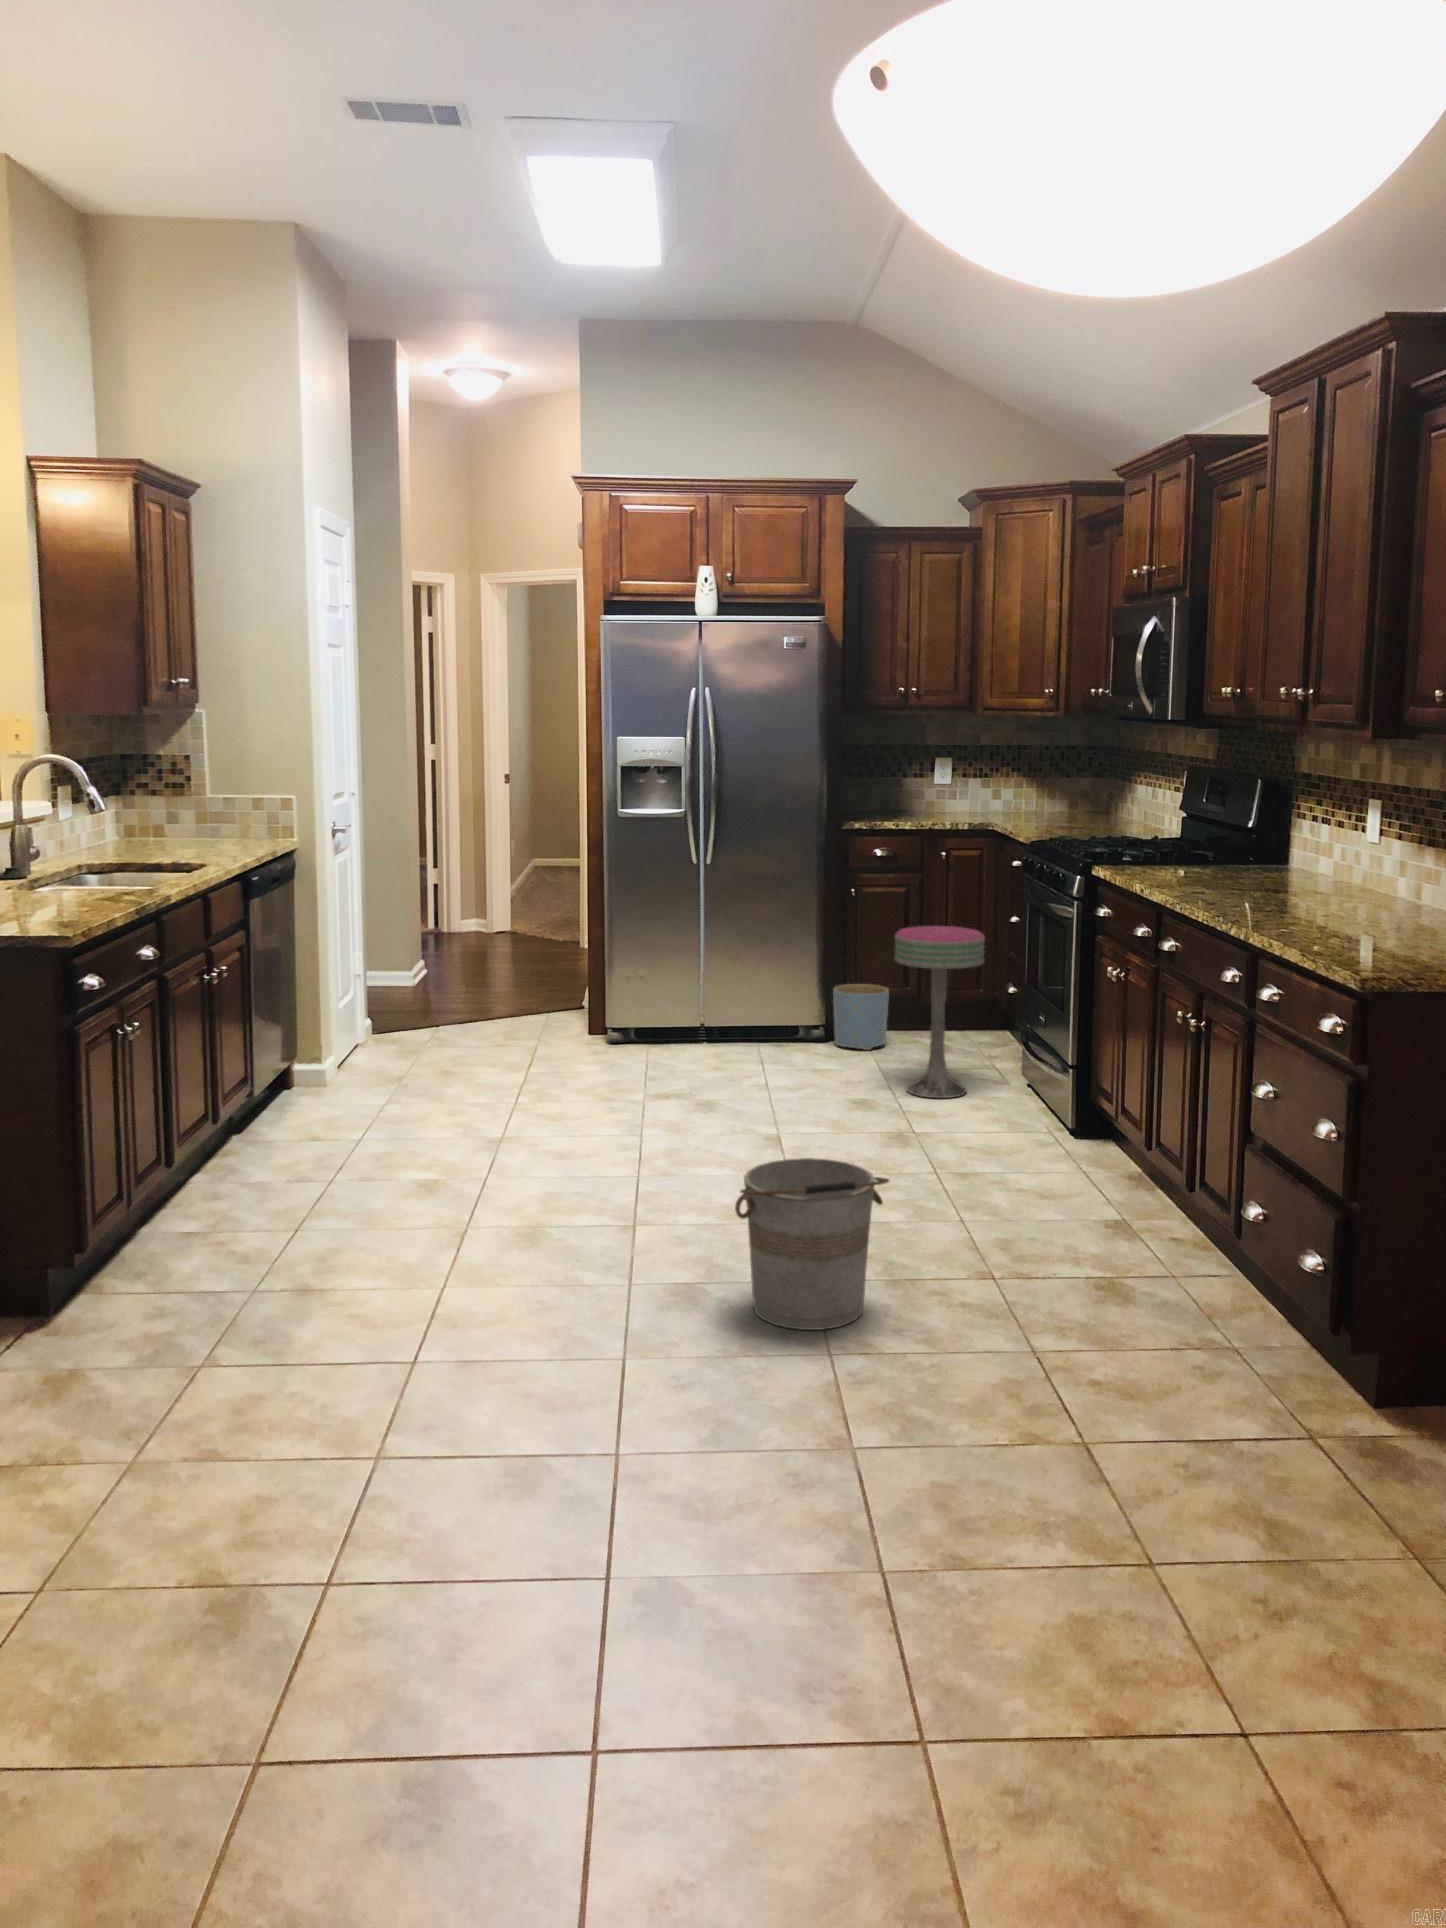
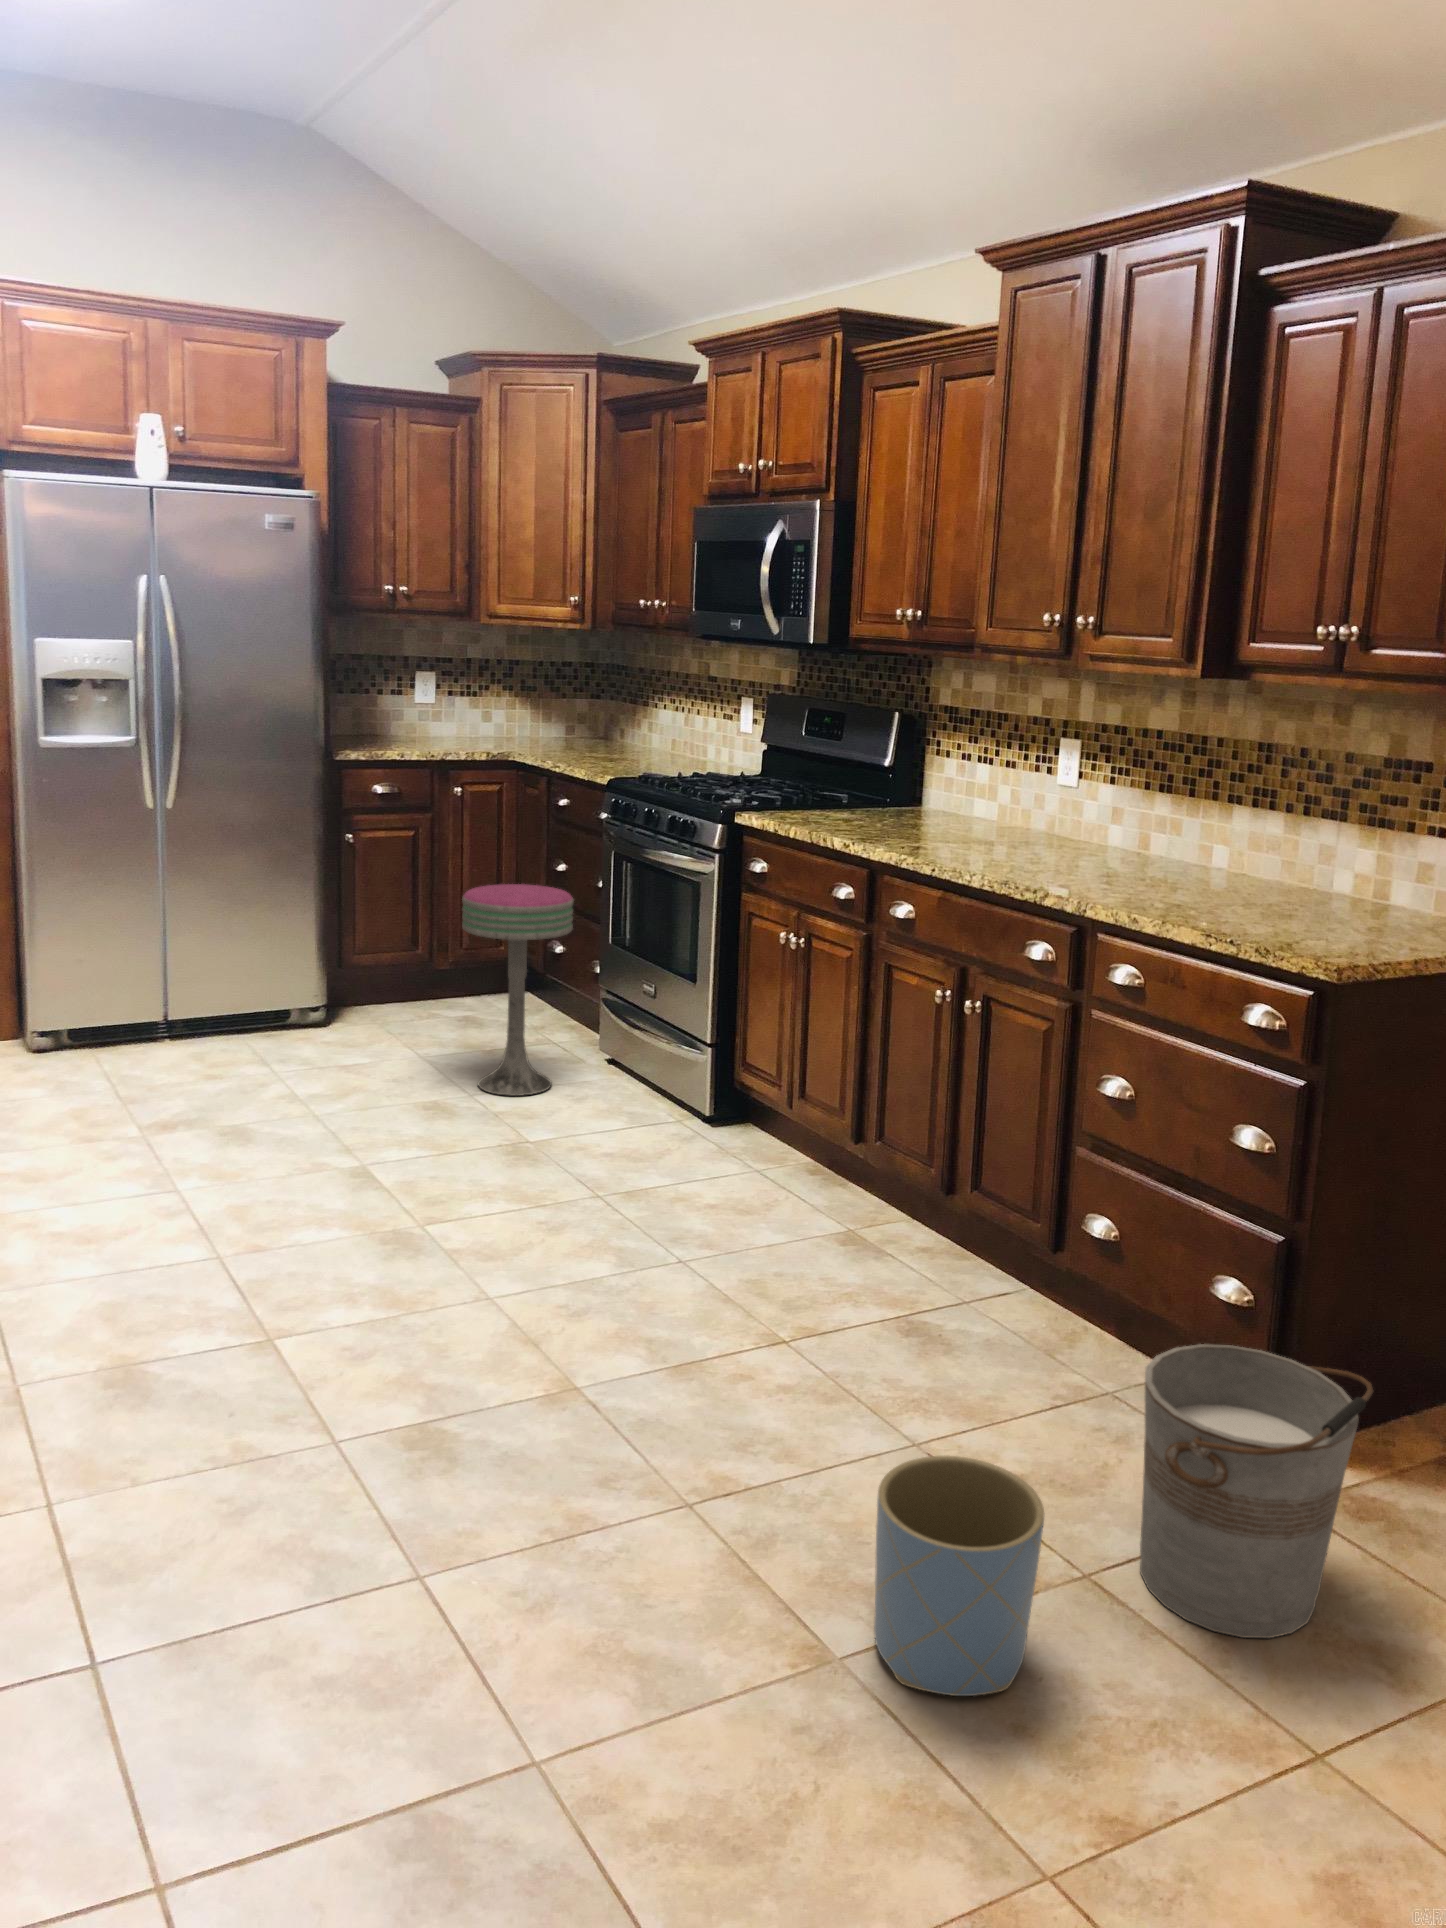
planter: present [833,984,889,1050] -> present [874,1456,1044,1696]
bucket: present [735,1158,889,1330] -> present [1140,1344,1373,1638]

